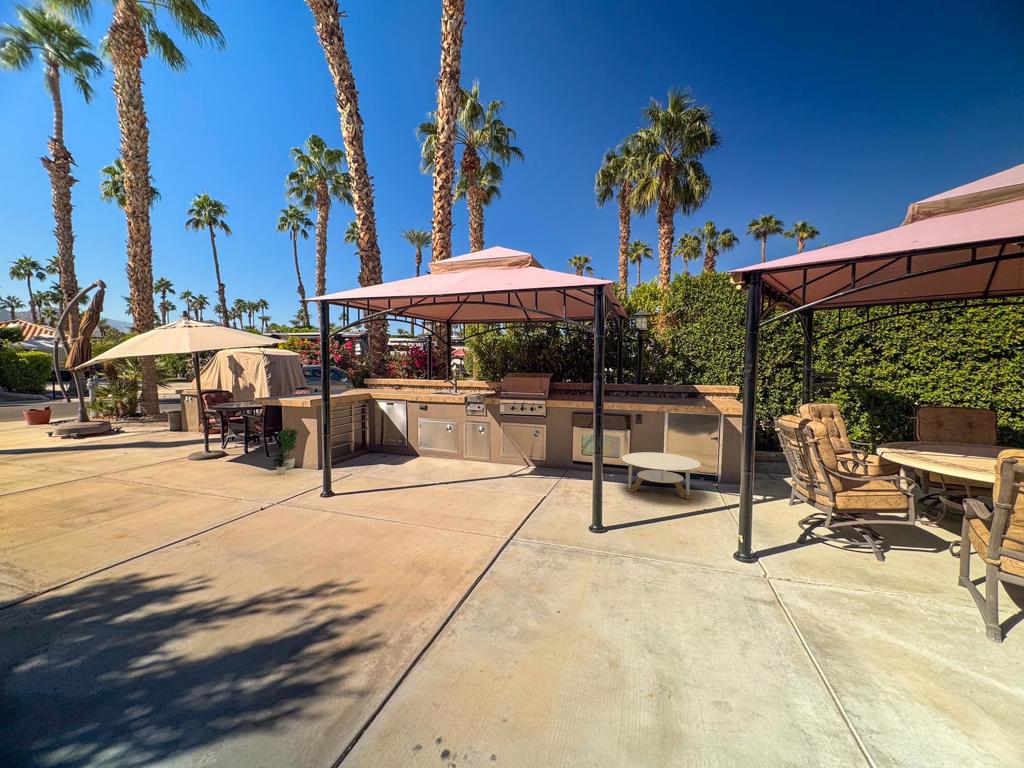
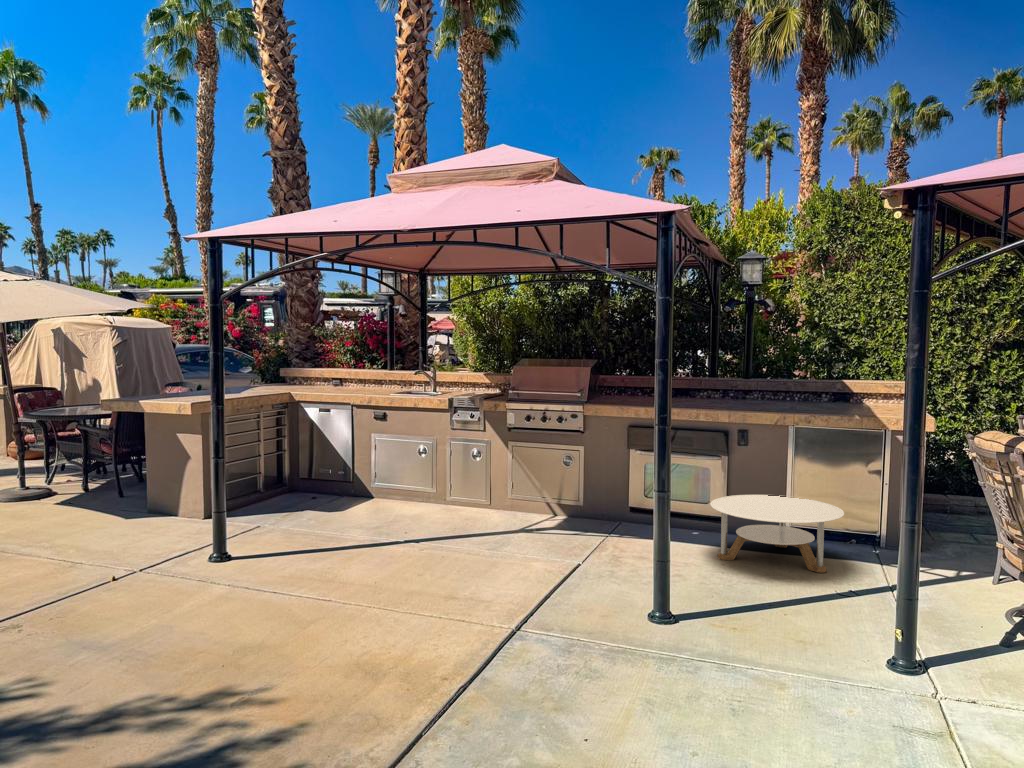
potted plant: present [271,428,298,475] -> none [124,446,173,527]

